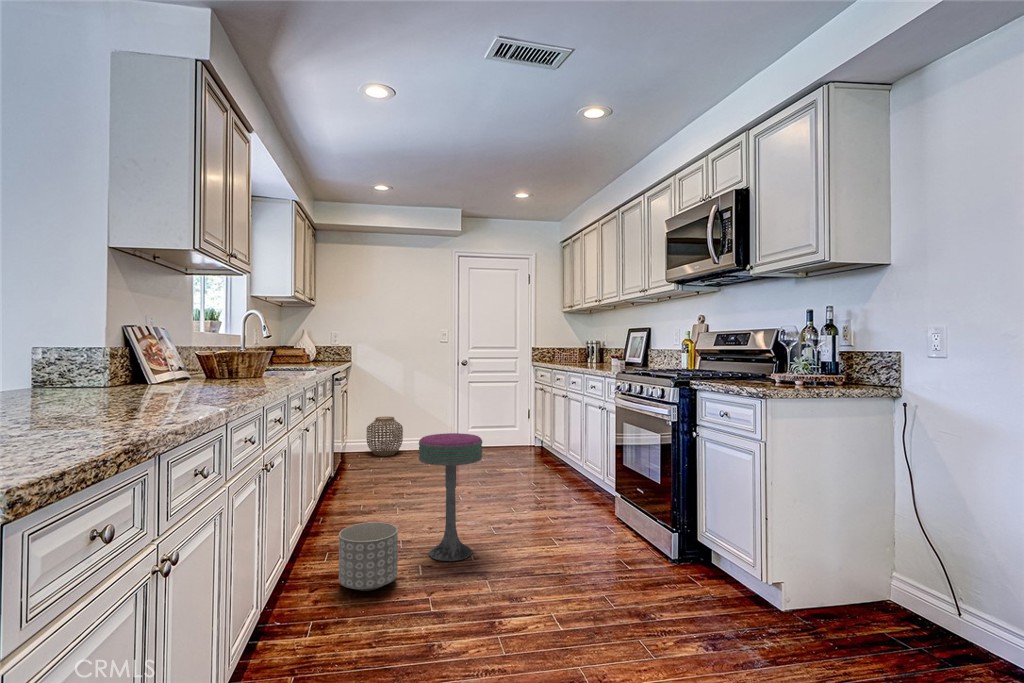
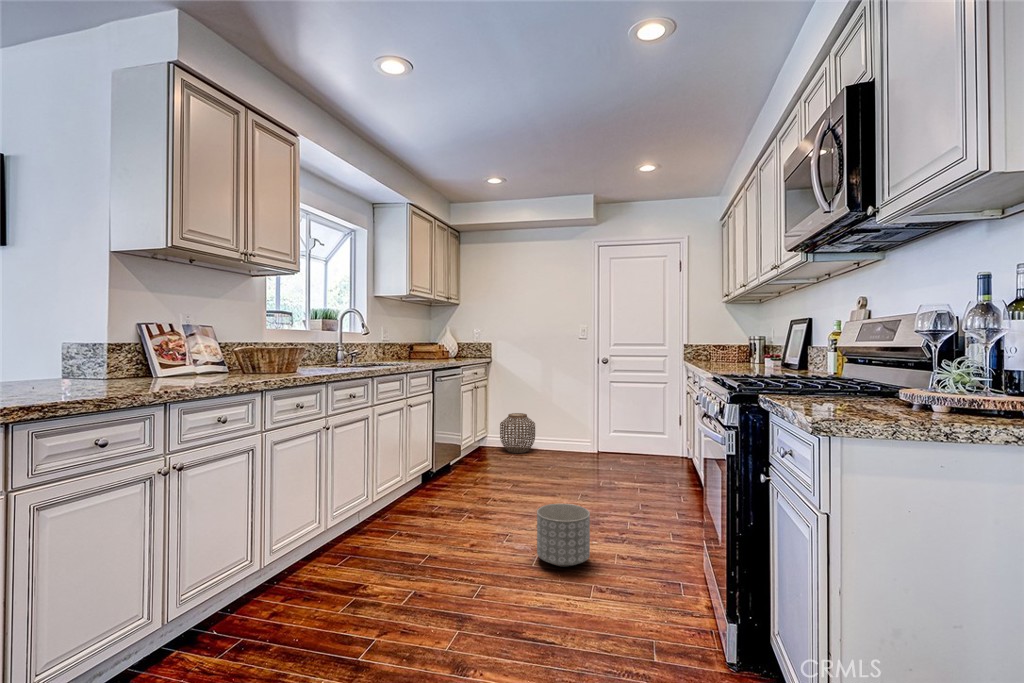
bar stool: present [419,433,482,561] -> none [422,441,495,594]
planter: present [339,522,398,591] -> present [537,504,590,567]

